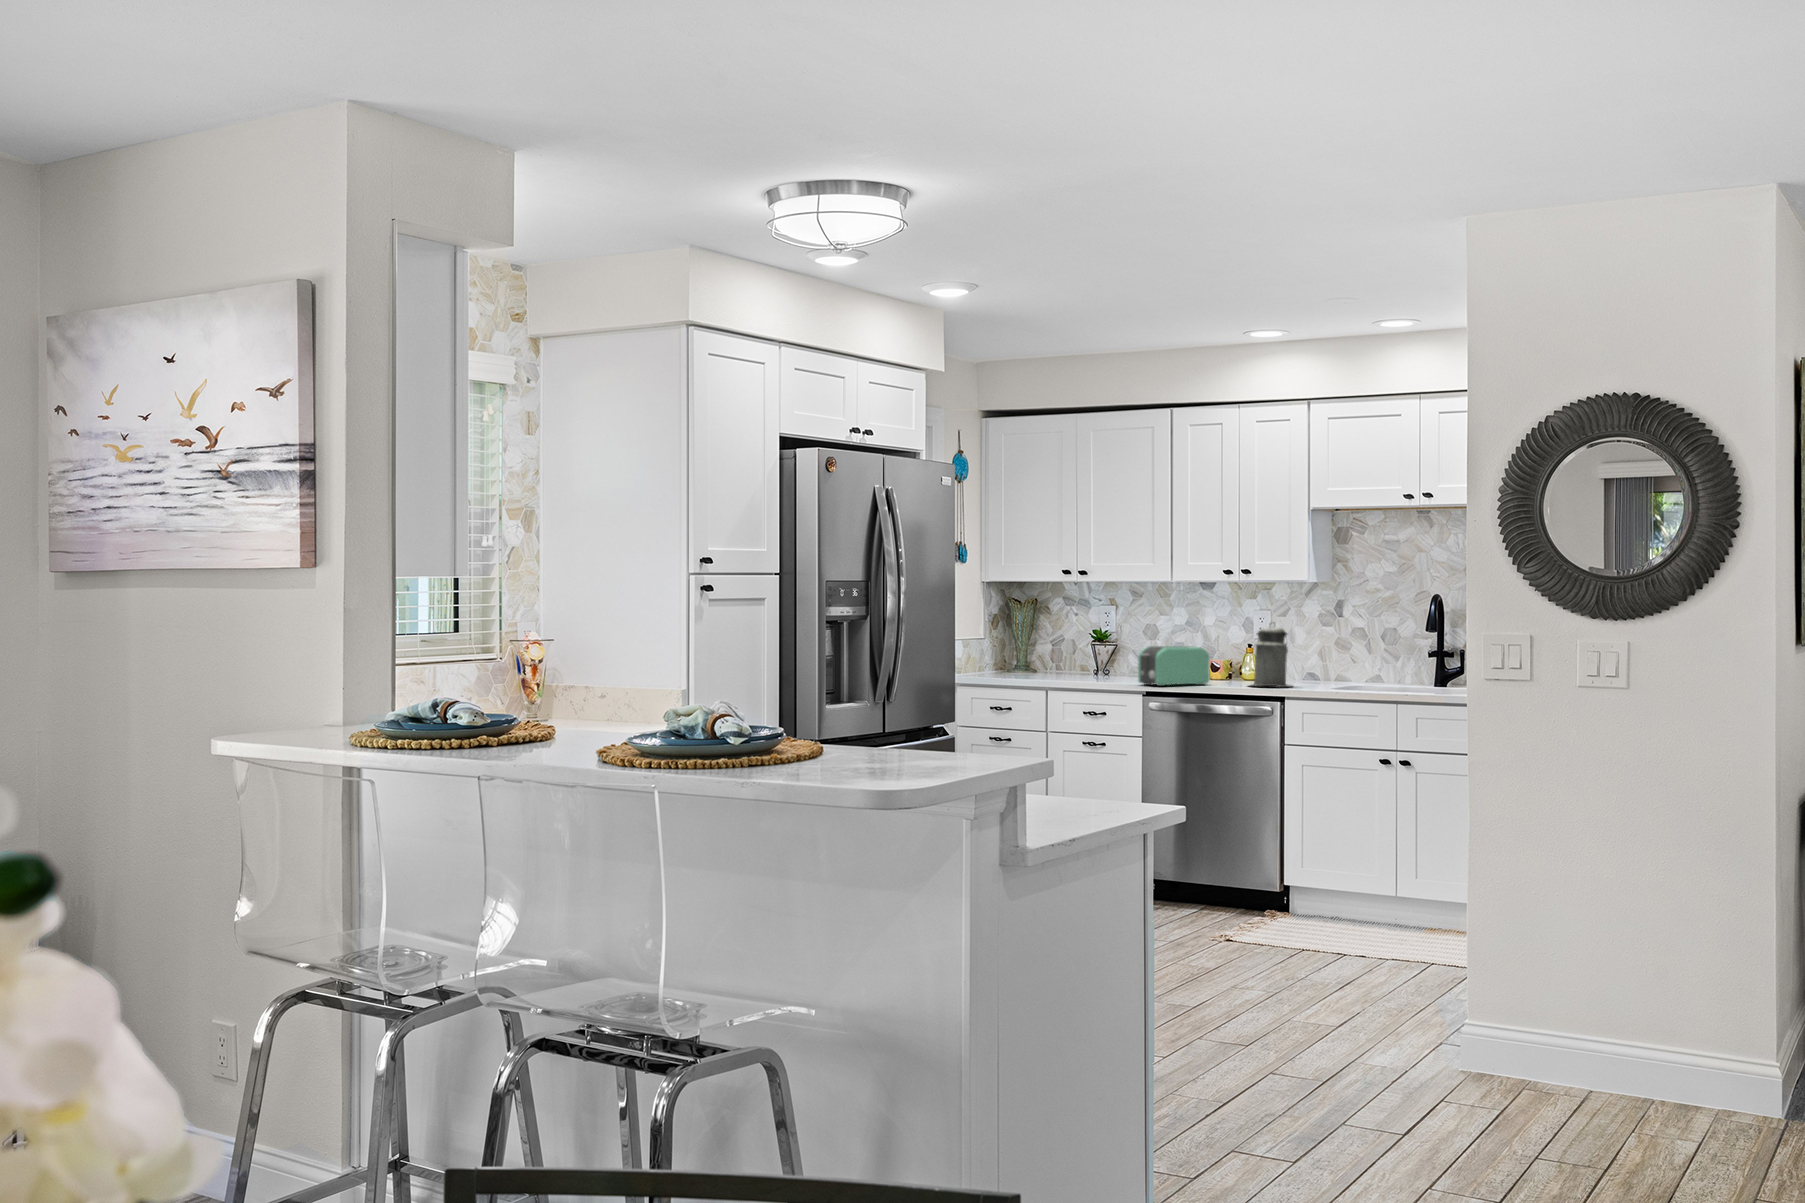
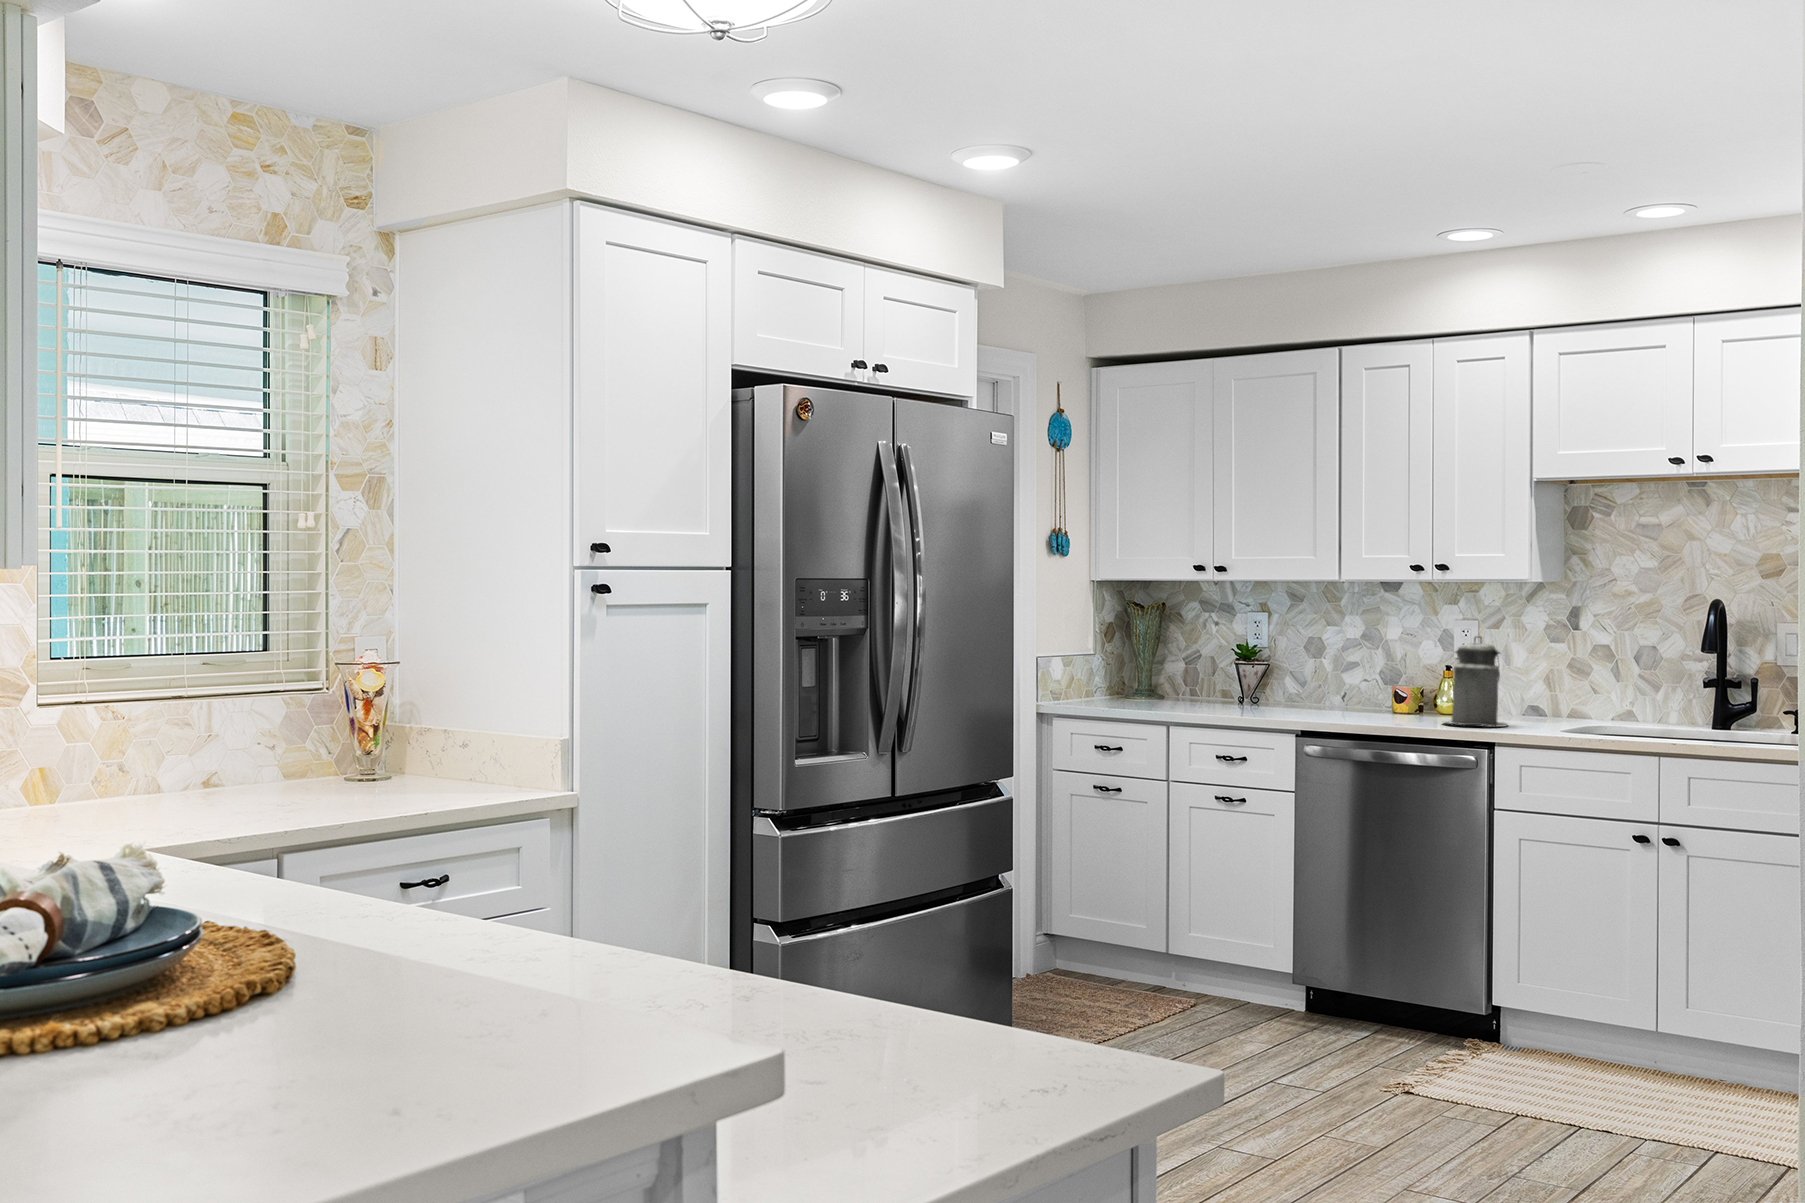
toaster: present [1138,646,1209,686] -> none [1290,668,1389,723]

